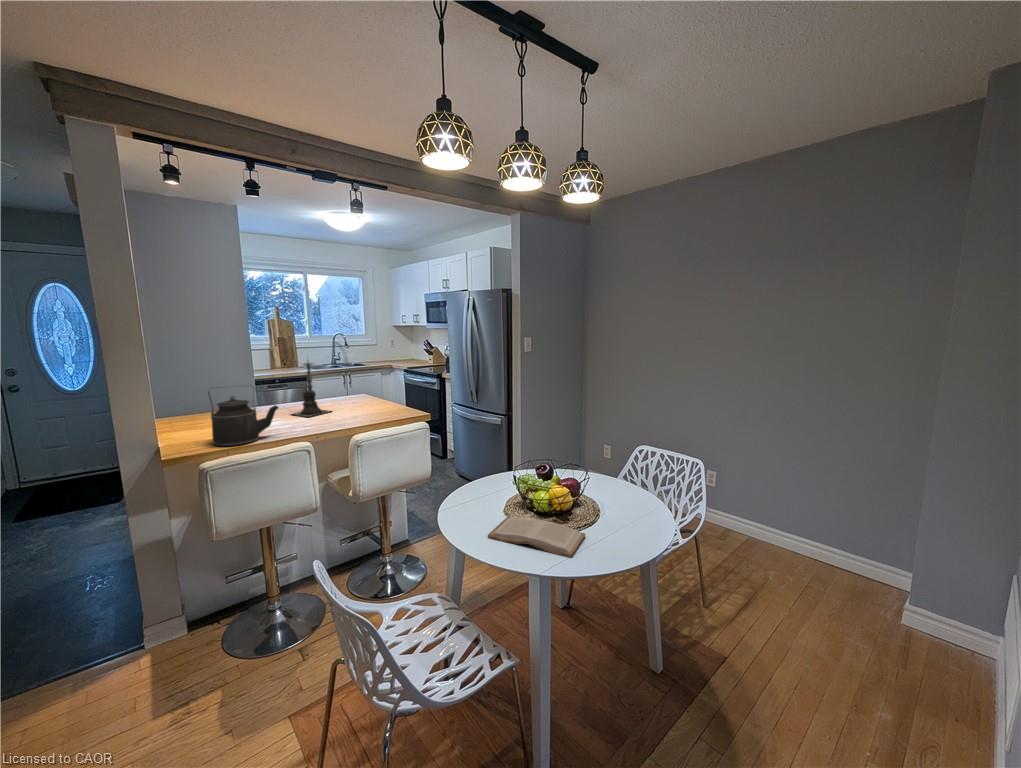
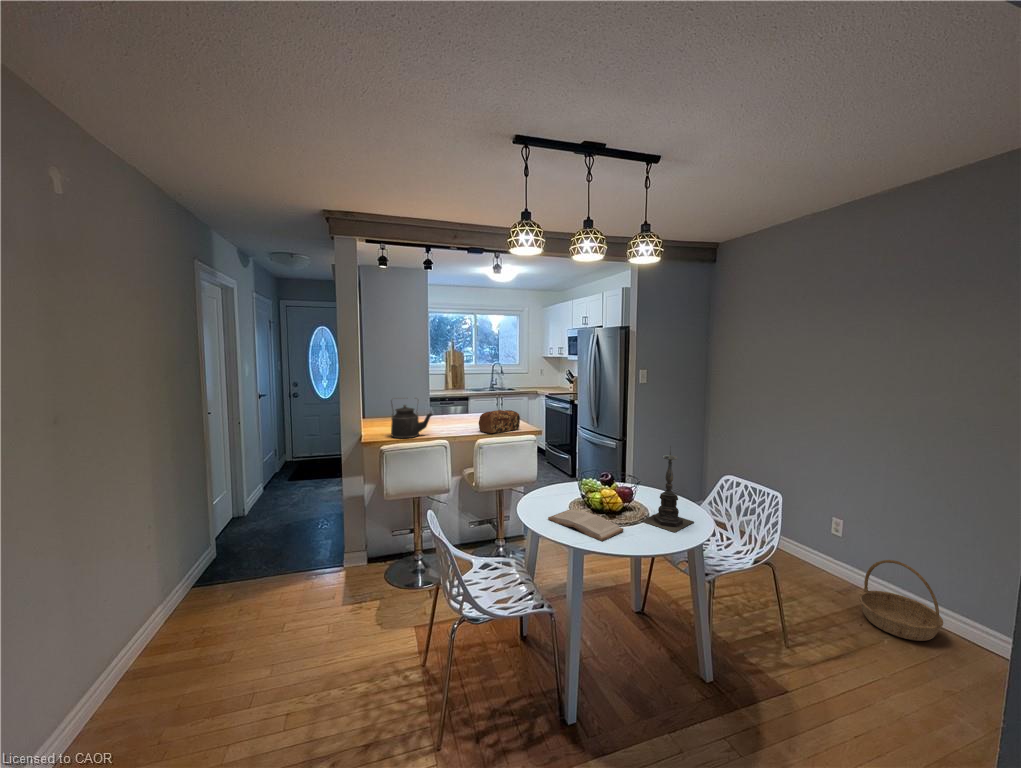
candle holder: present [292,362,330,417] -> present [642,447,694,532]
bread loaf: none [346,392,400,425] -> present [479,410,520,433]
basket: none [744,505,810,573] -> present [859,560,943,641]

